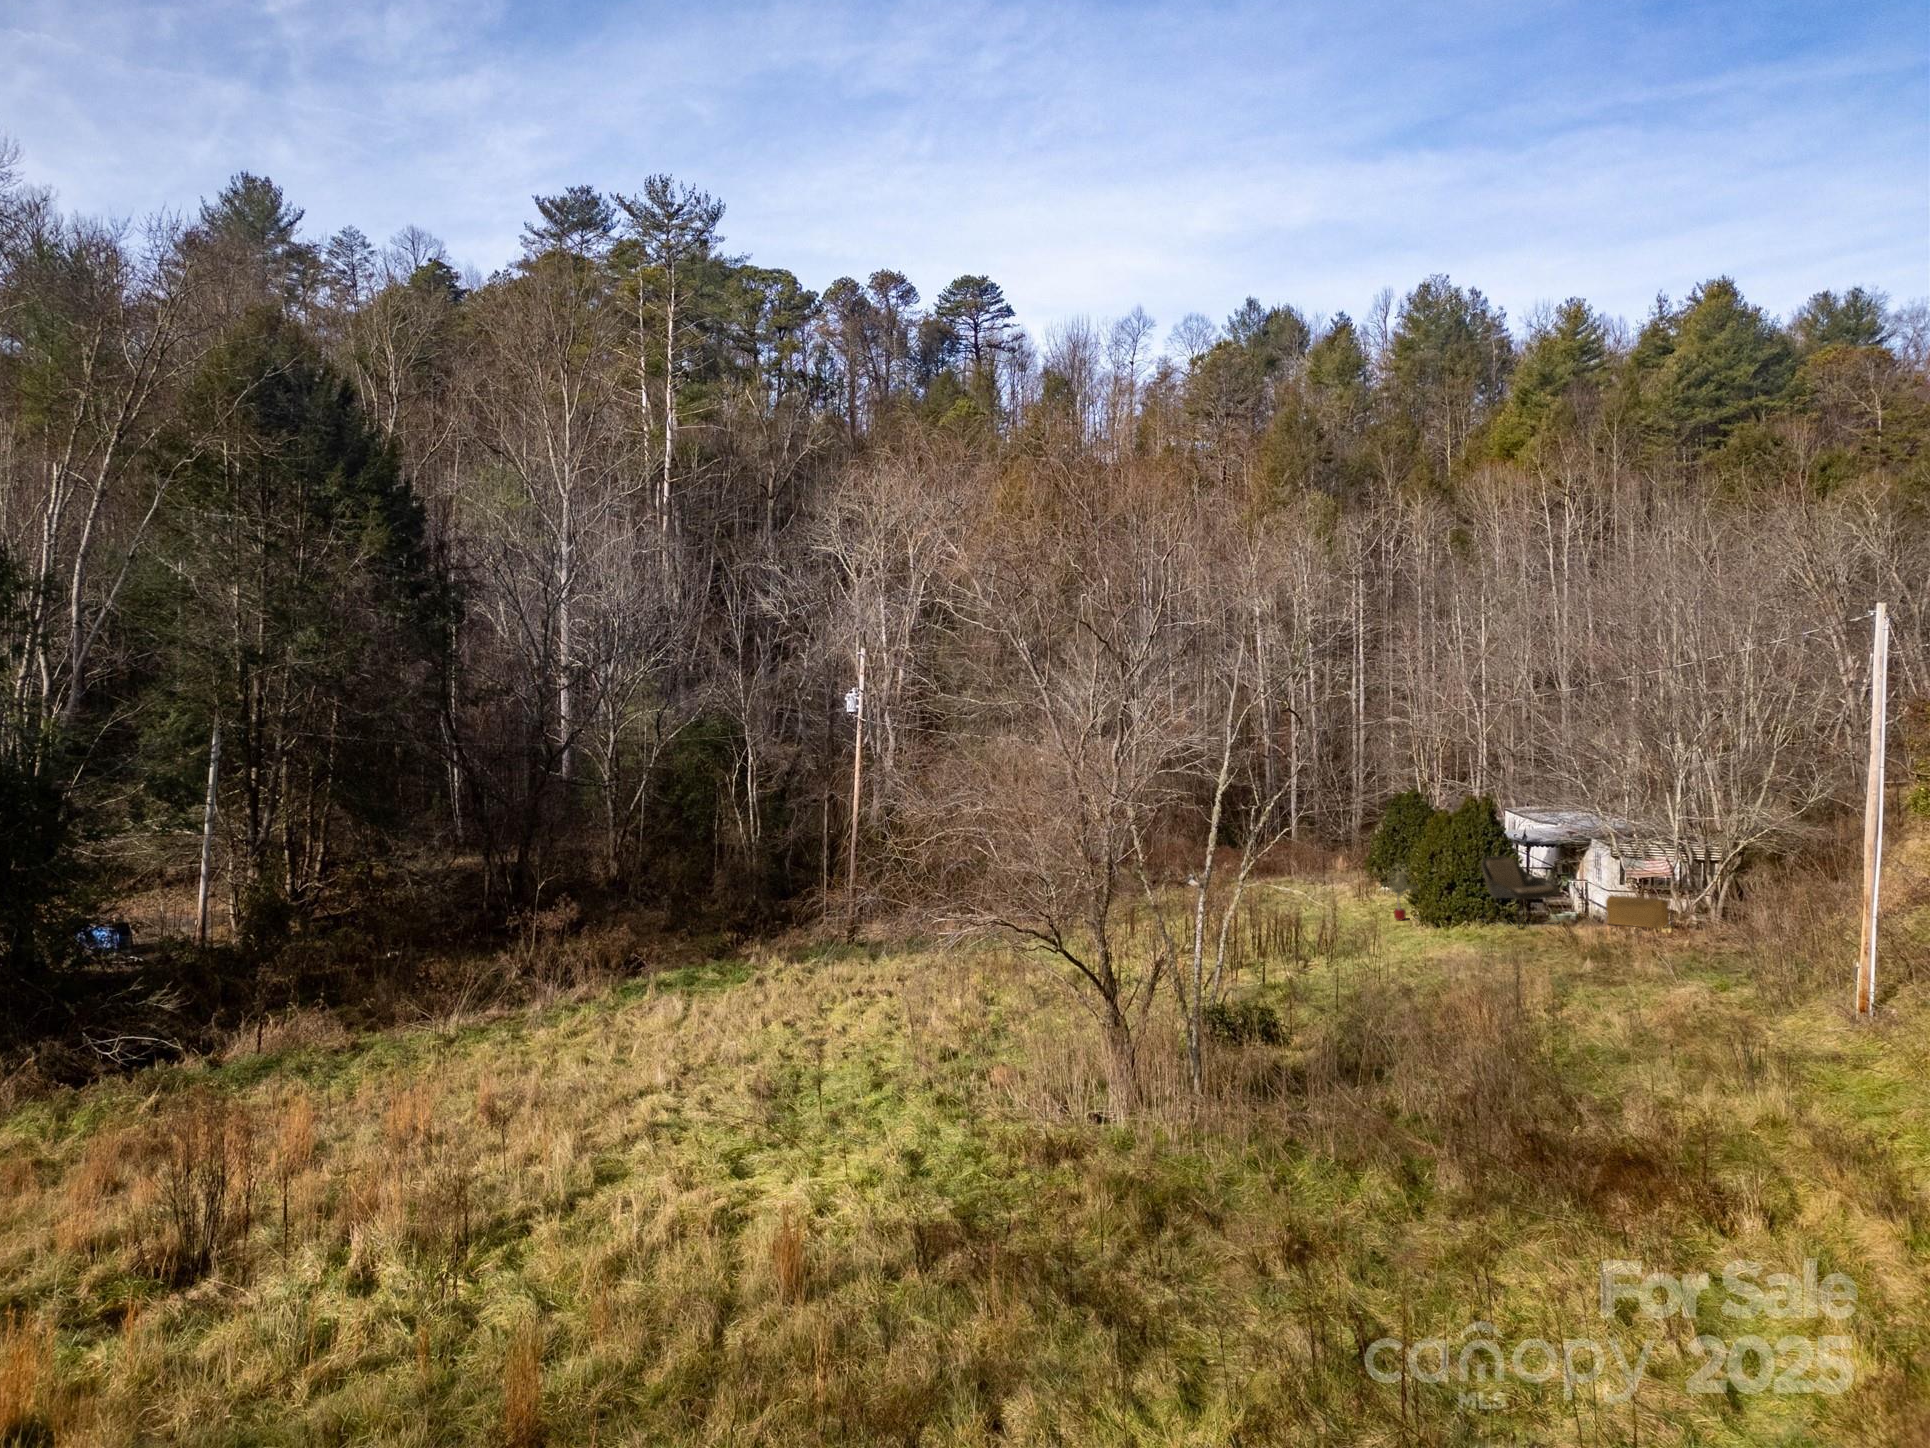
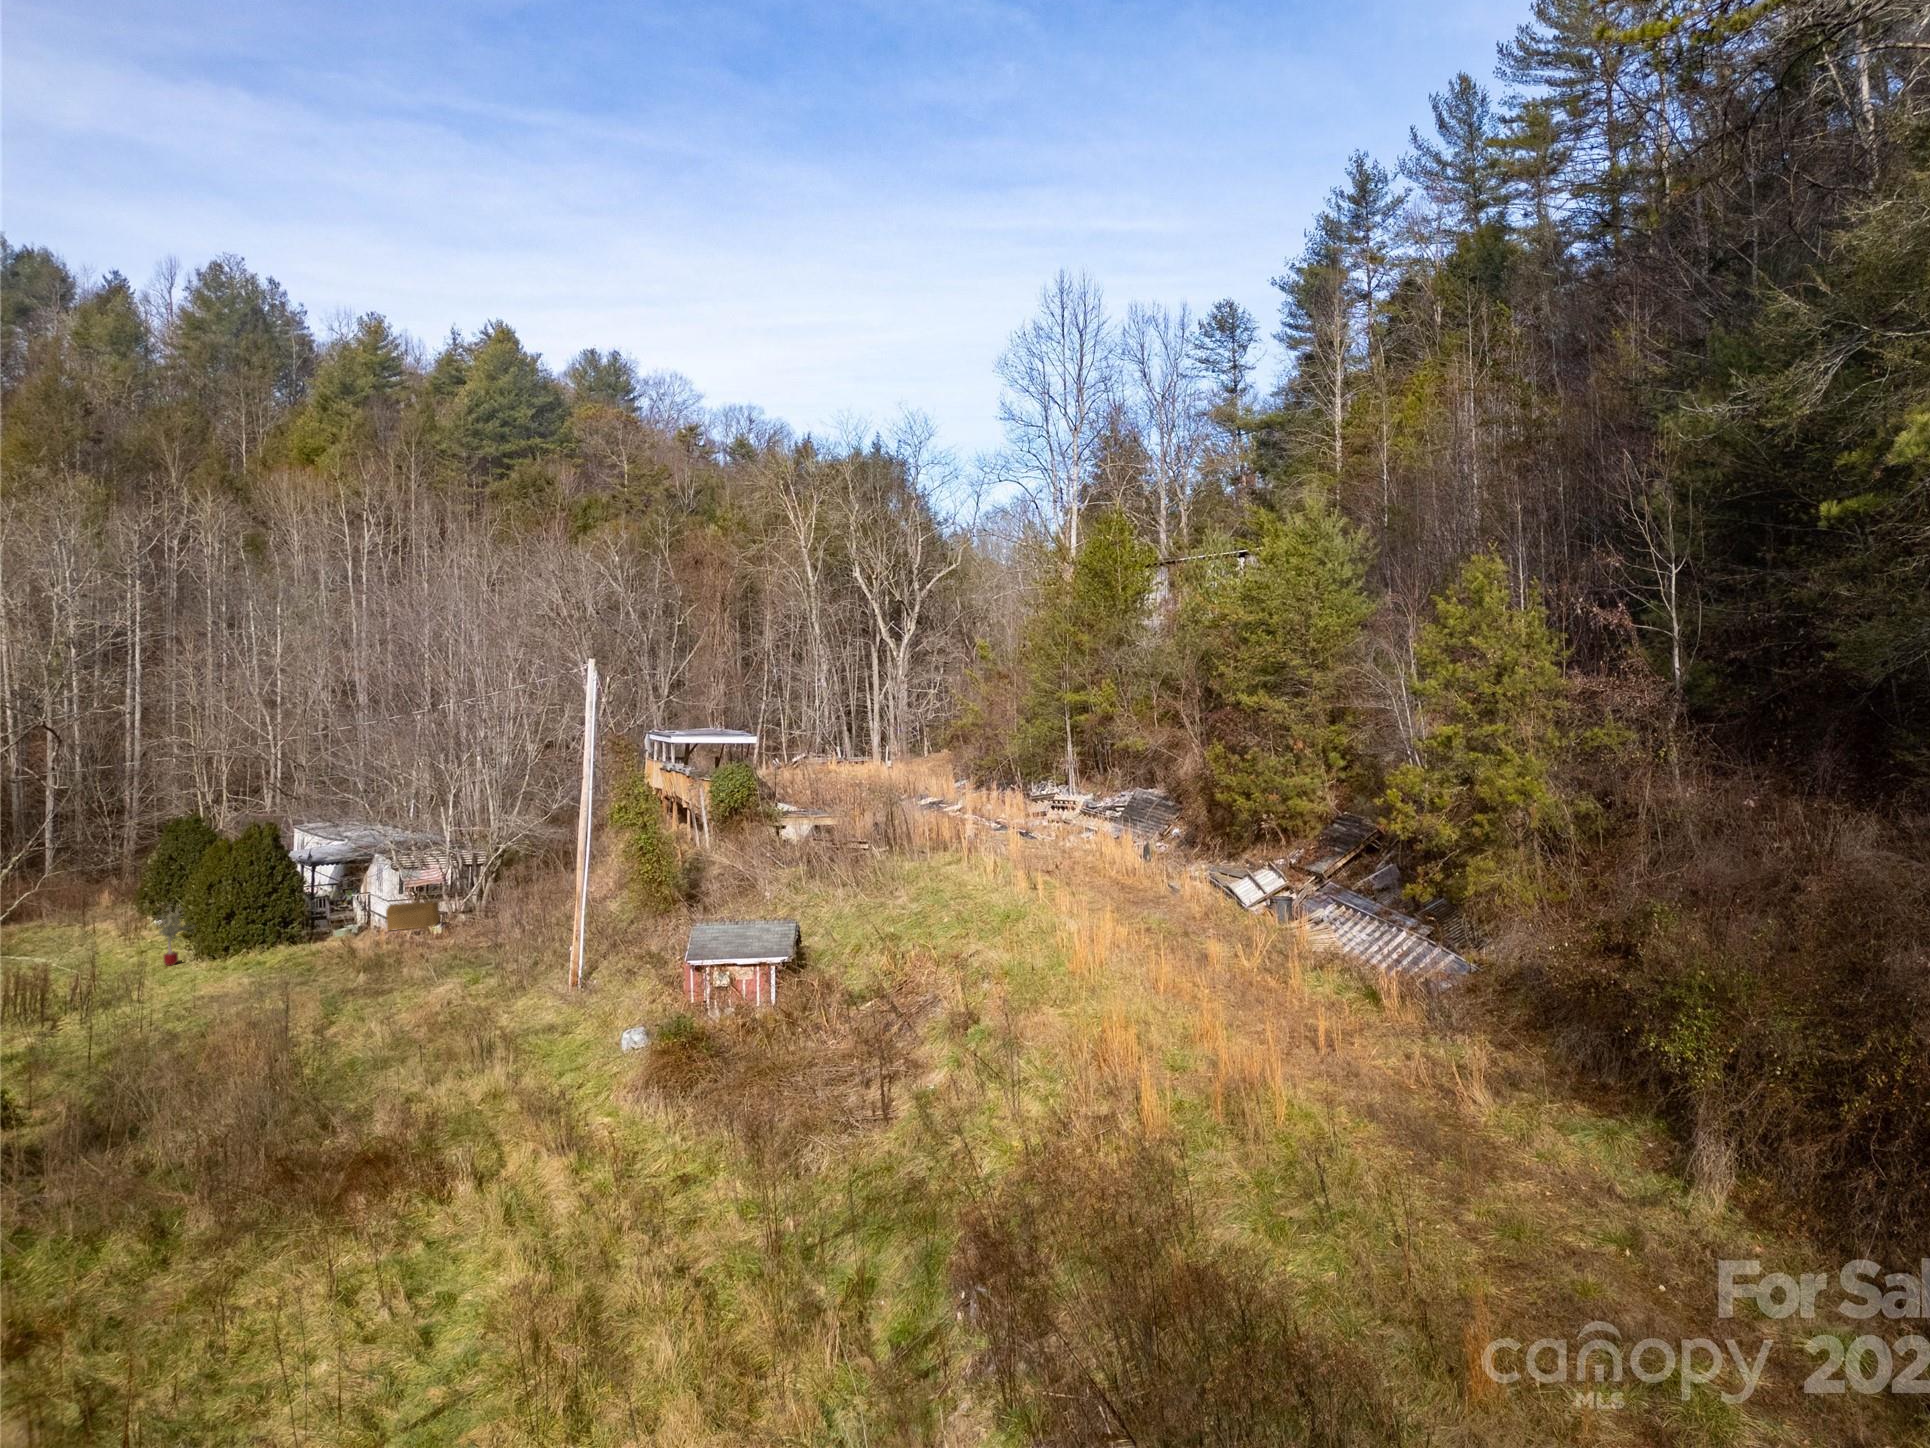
lounge chair: present [1481,856,1561,927] -> none [265,882,346,951]

